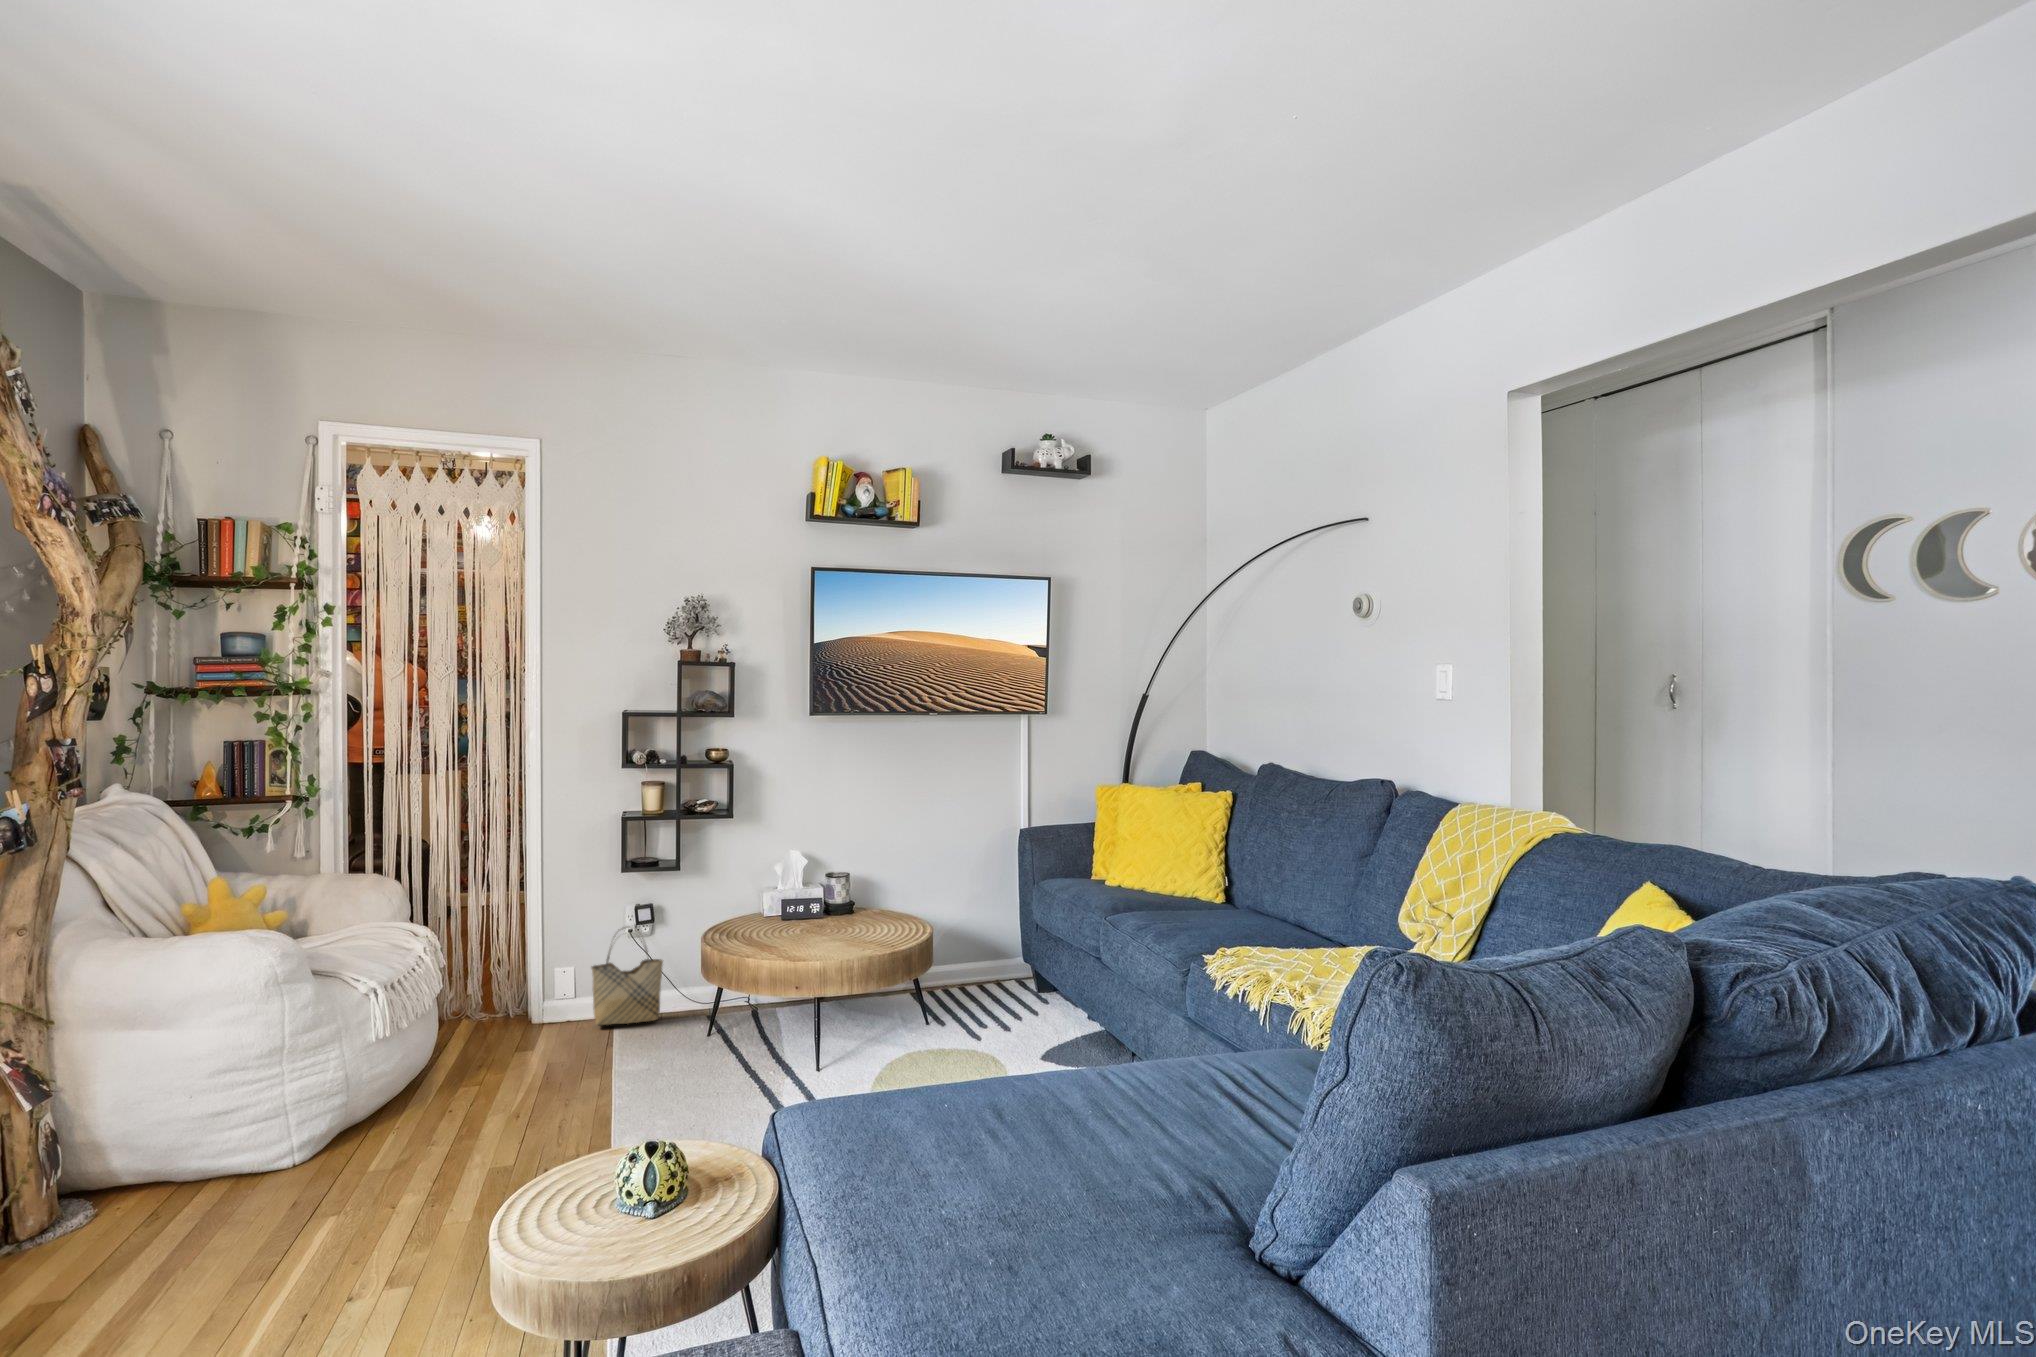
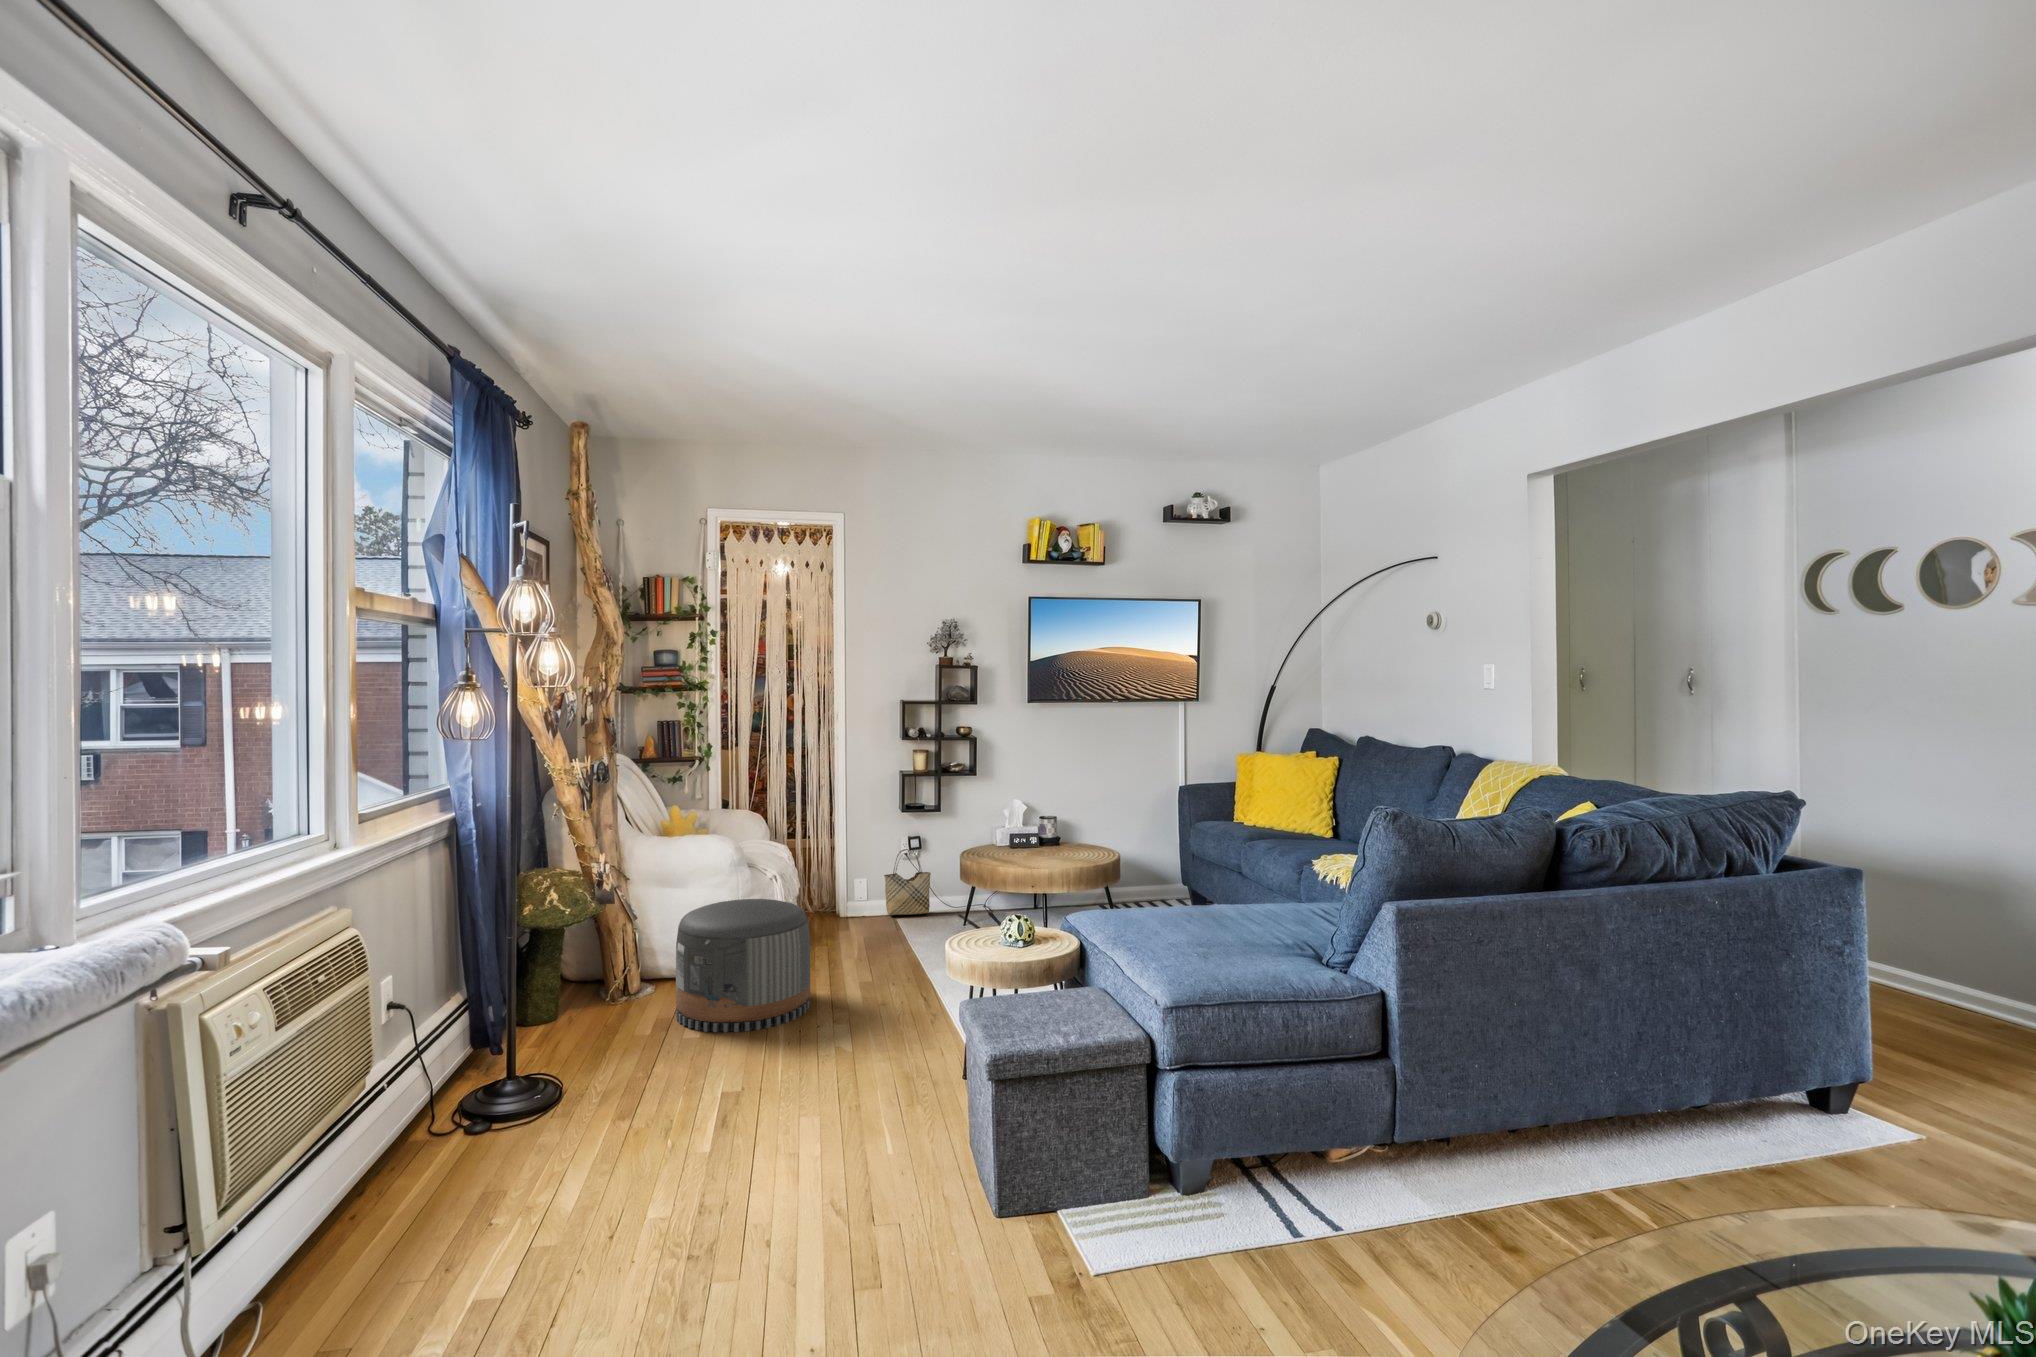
pouf: none [128,1045,398,1306] -> present [676,899,810,1033]

